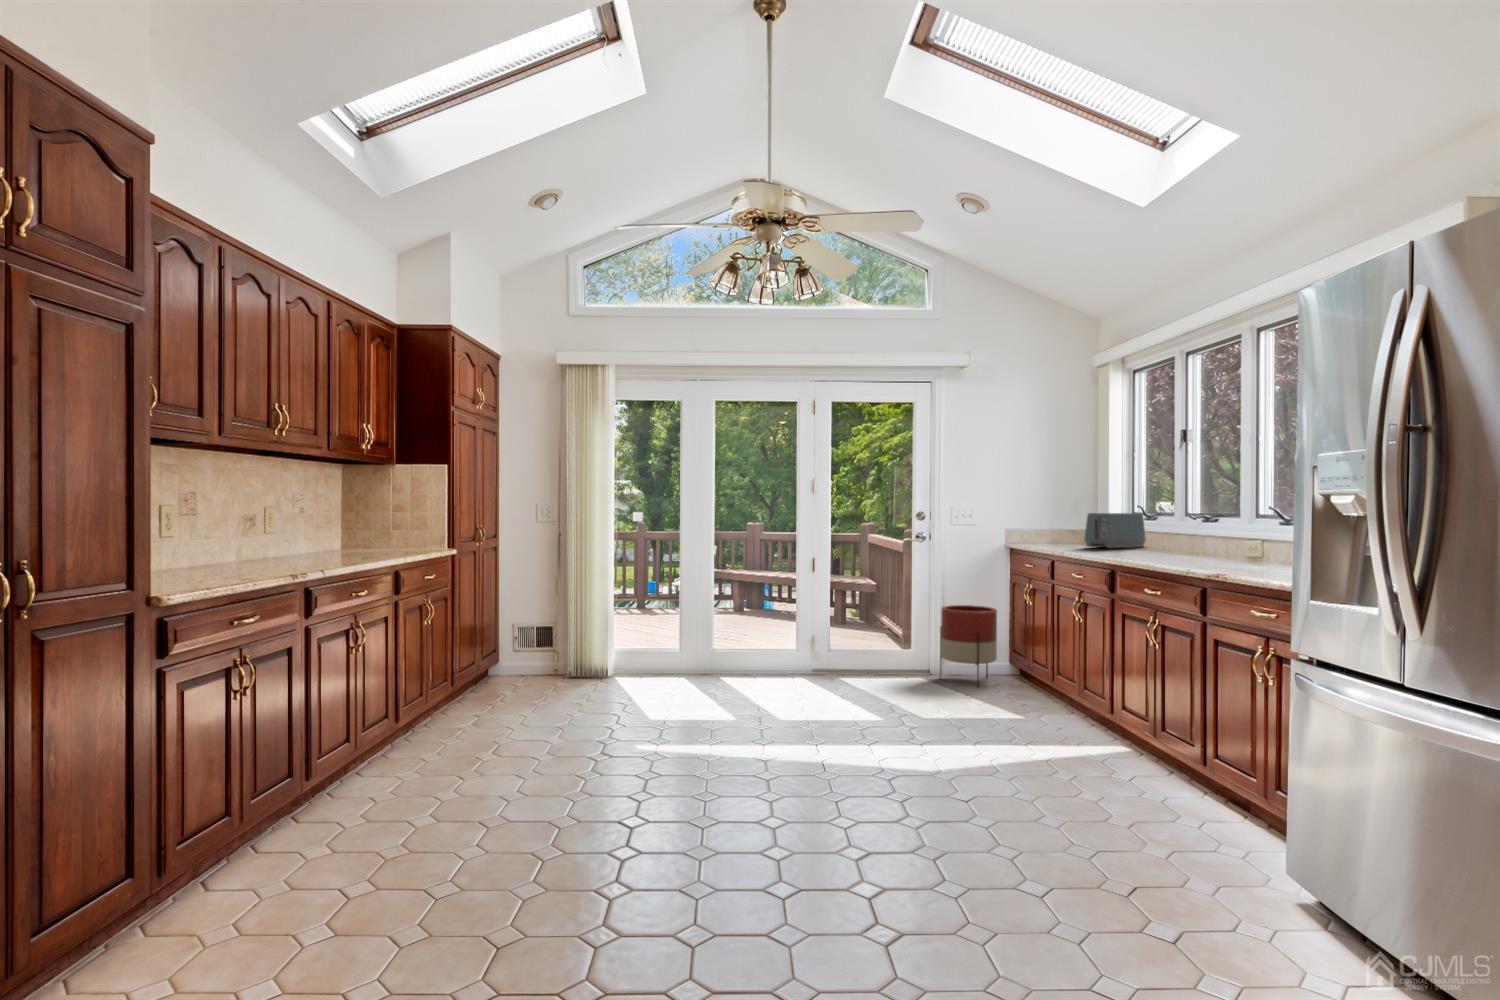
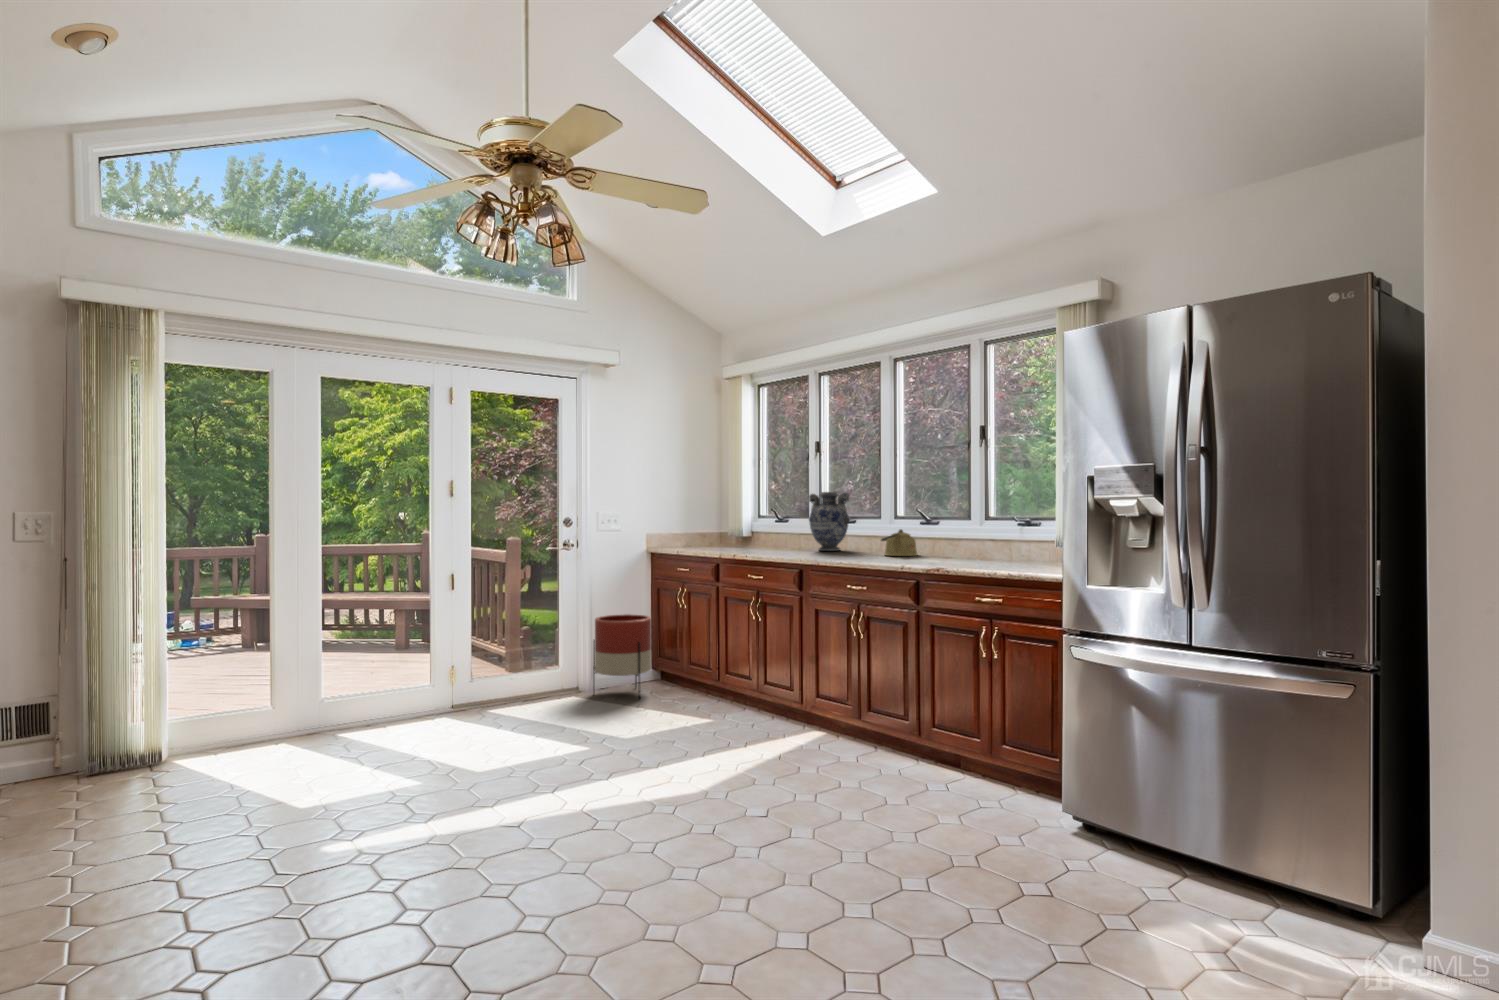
vase: none [1160,487,1209,554] -> present [809,492,849,551]
toaster: present [1084,513,1146,548] -> none [731,516,777,549]
kettle: none [1220,531,1272,563] -> present [881,529,917,556]

